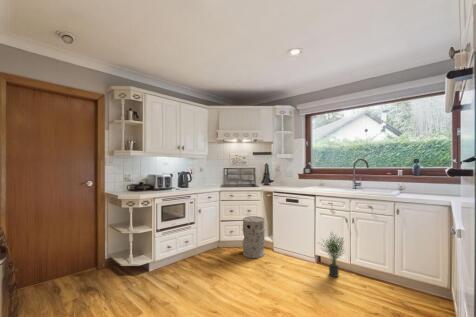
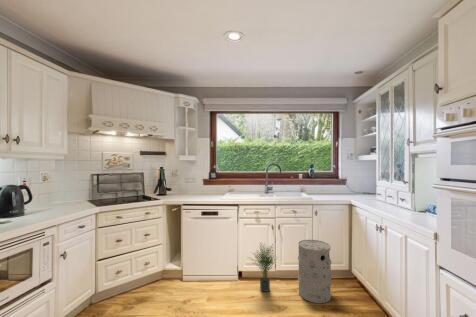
trash can: present [242,216,265,258] -> present [298,240,332,303]

